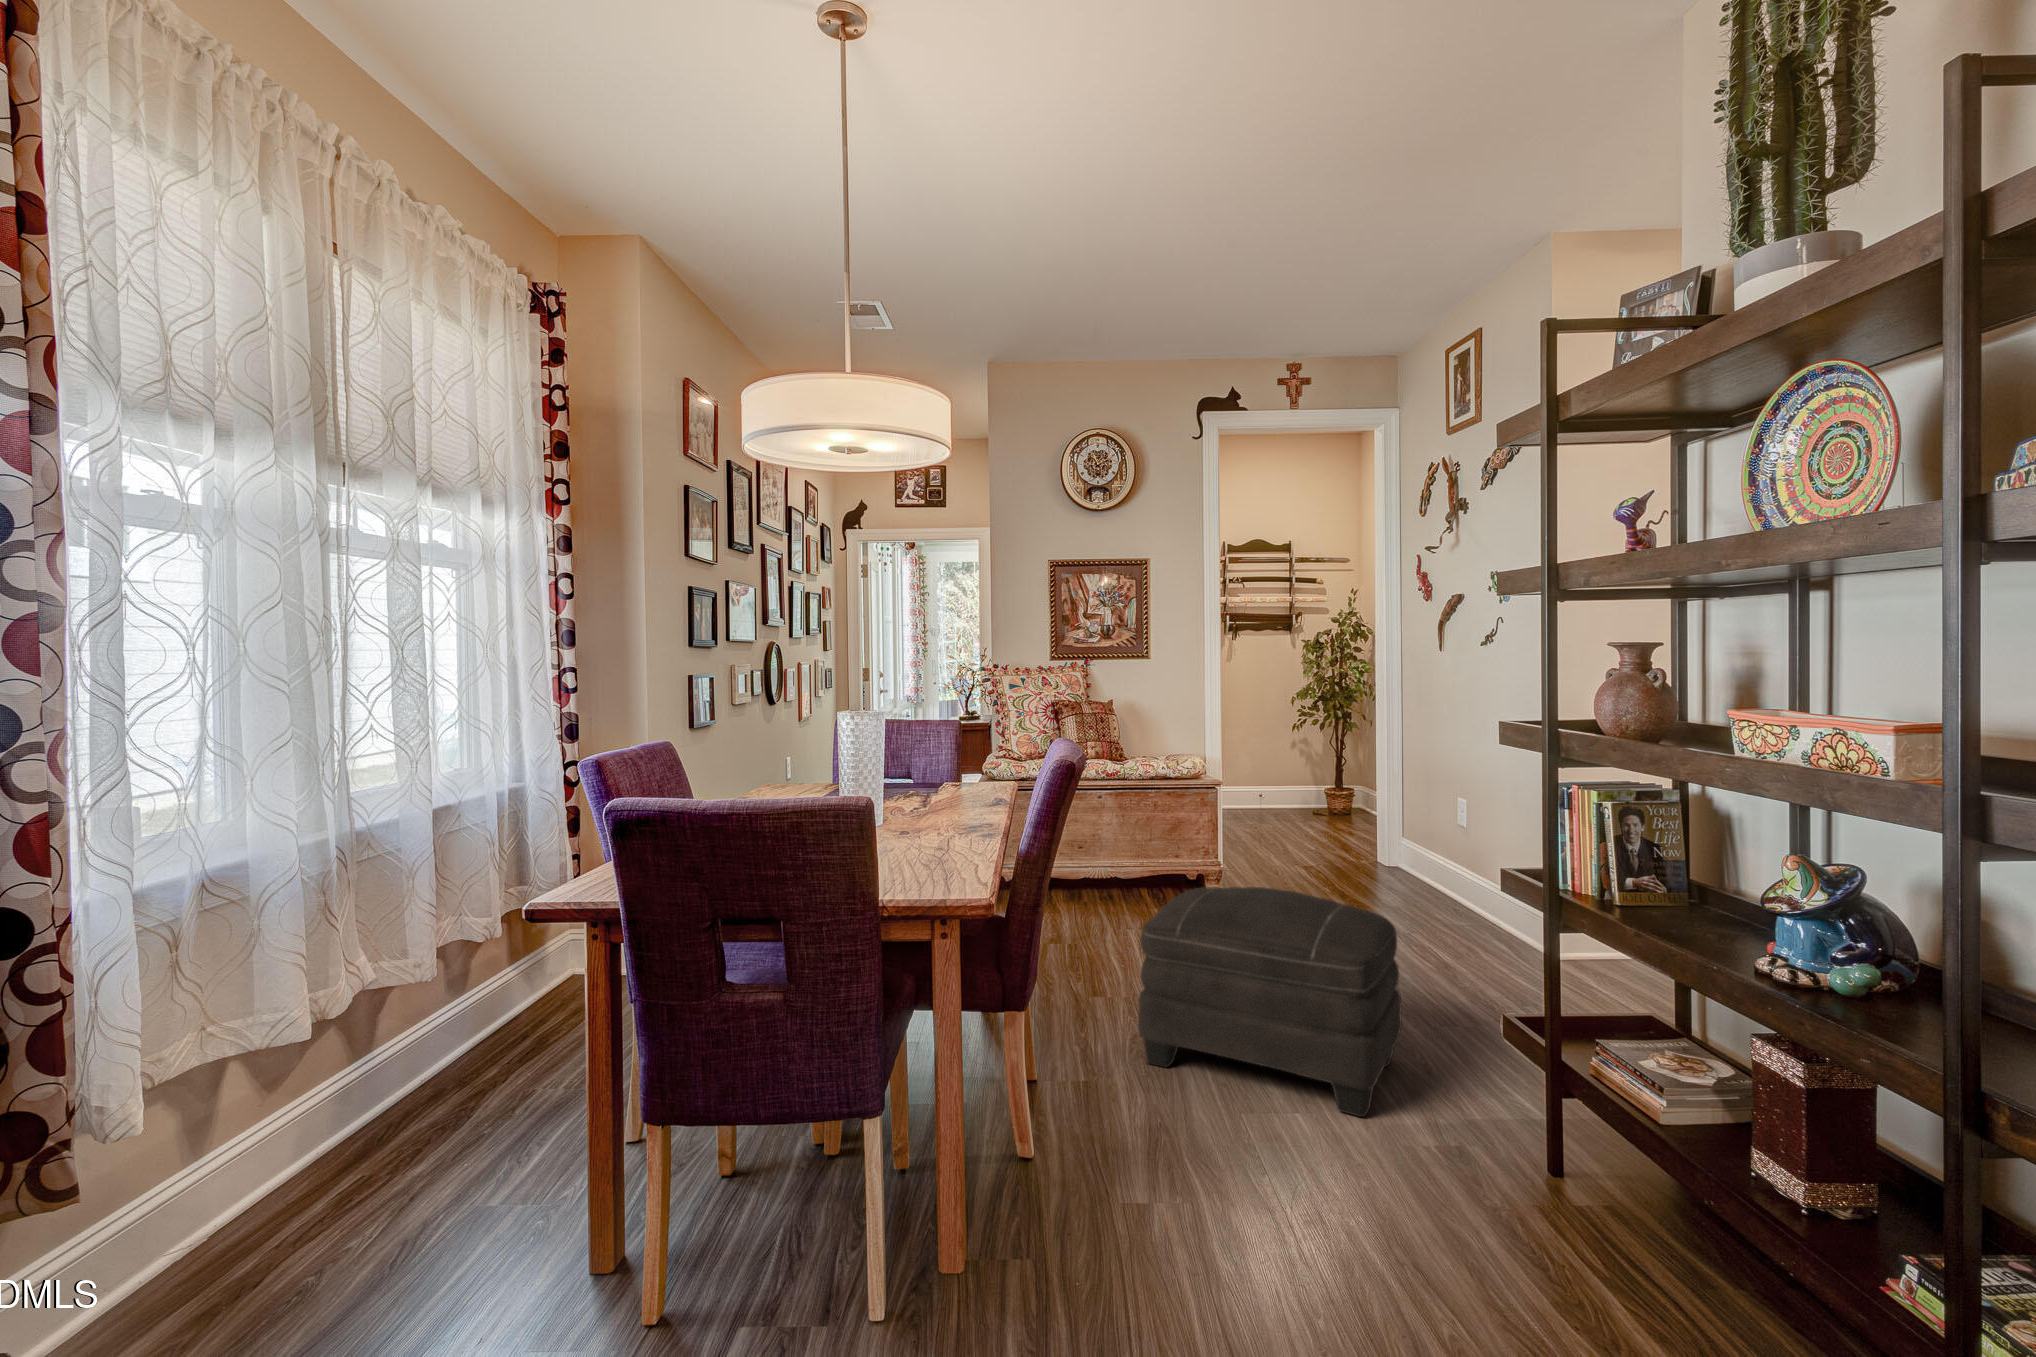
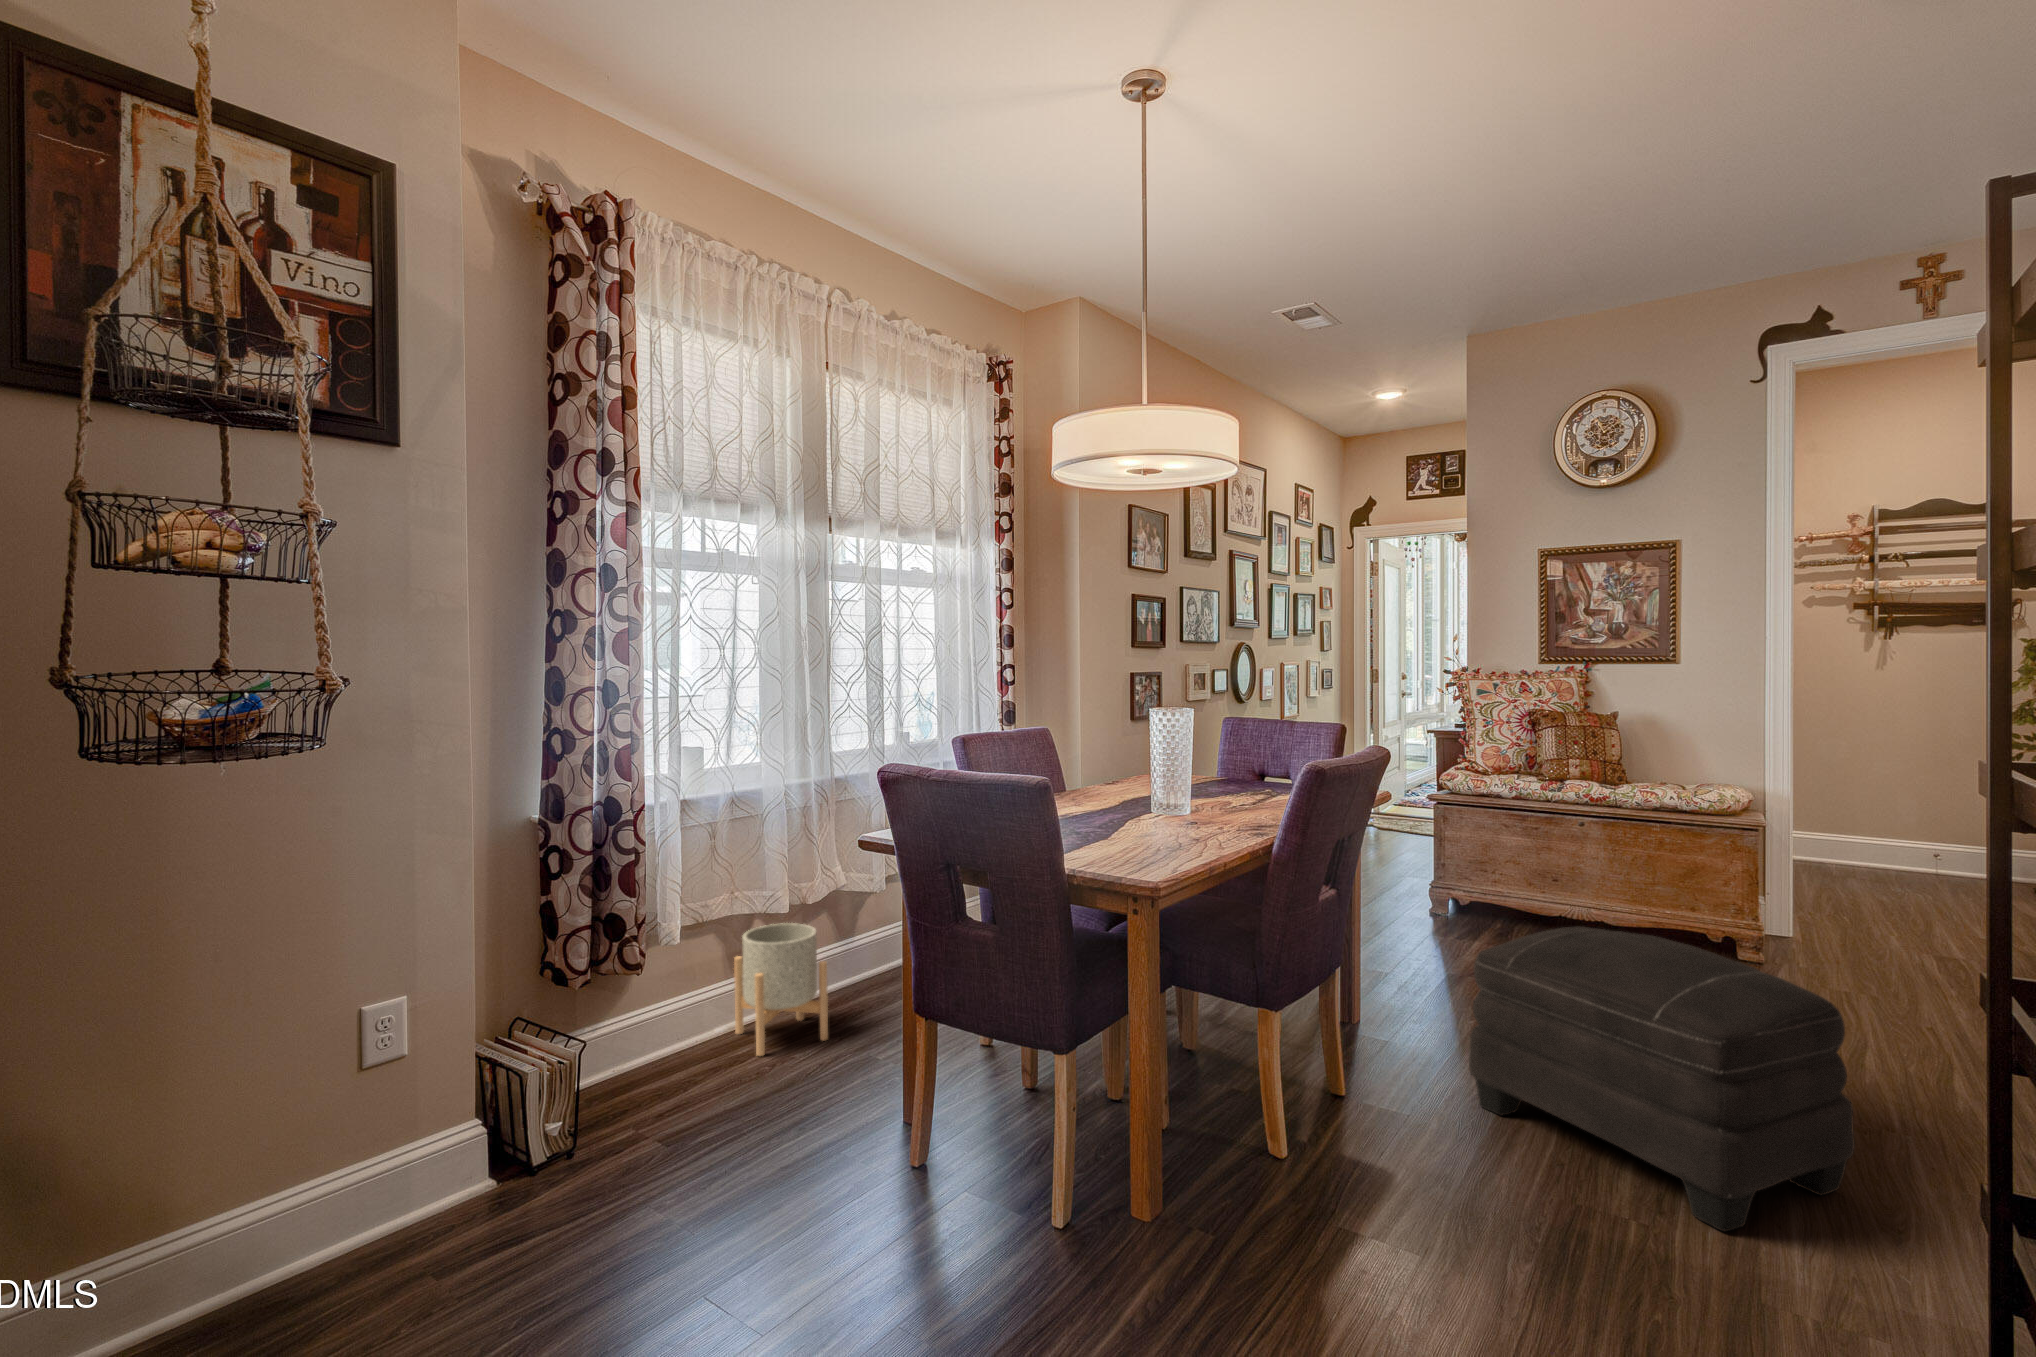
planter: none [209,1051,394,1271] -> present [734,923,828,1056]

